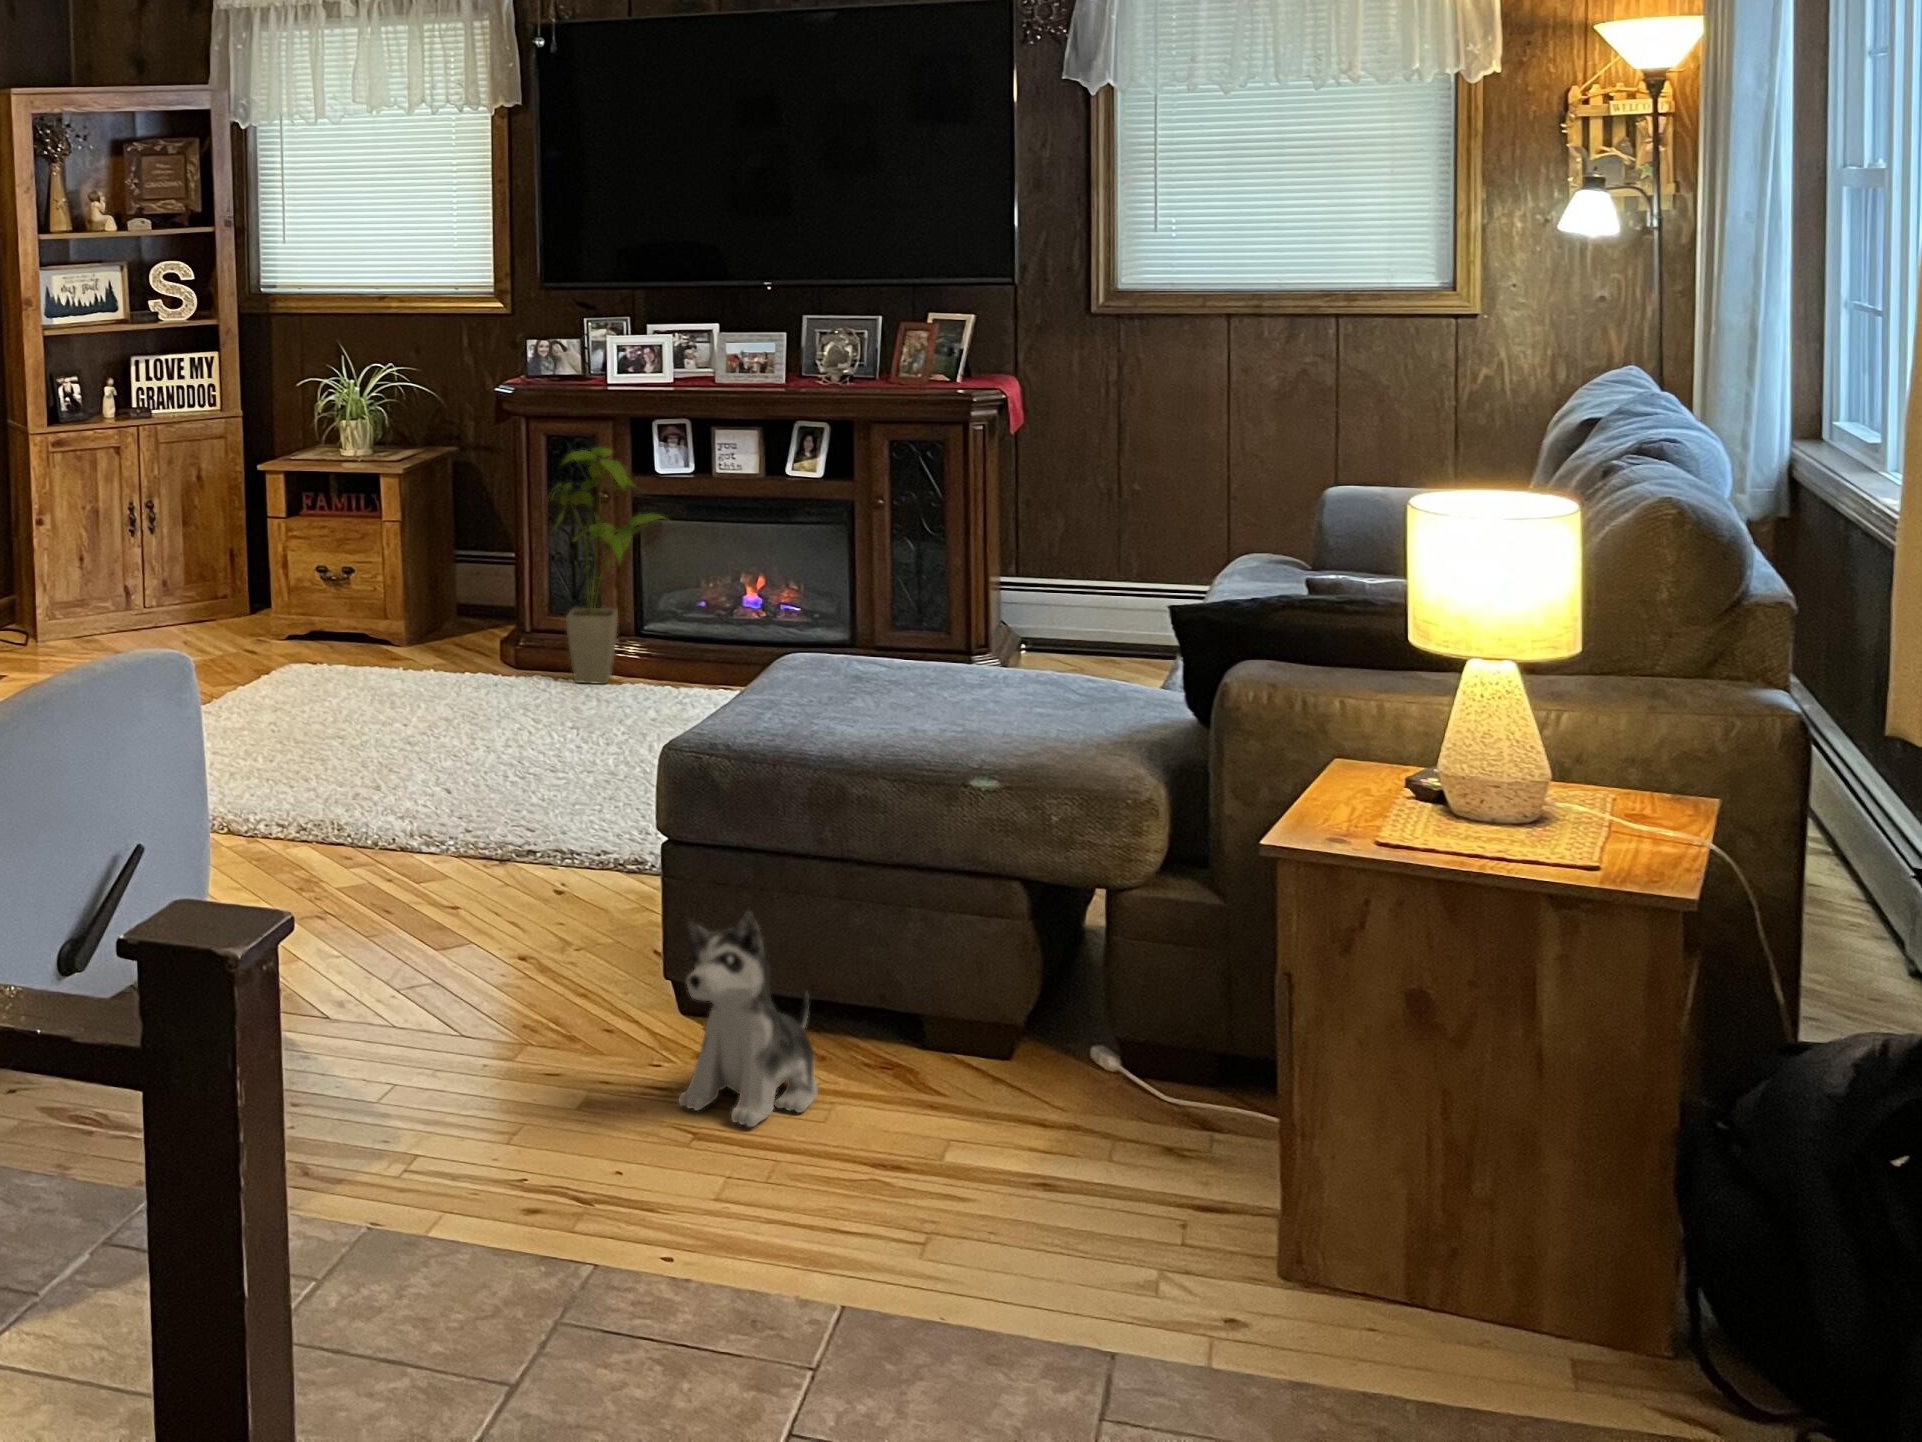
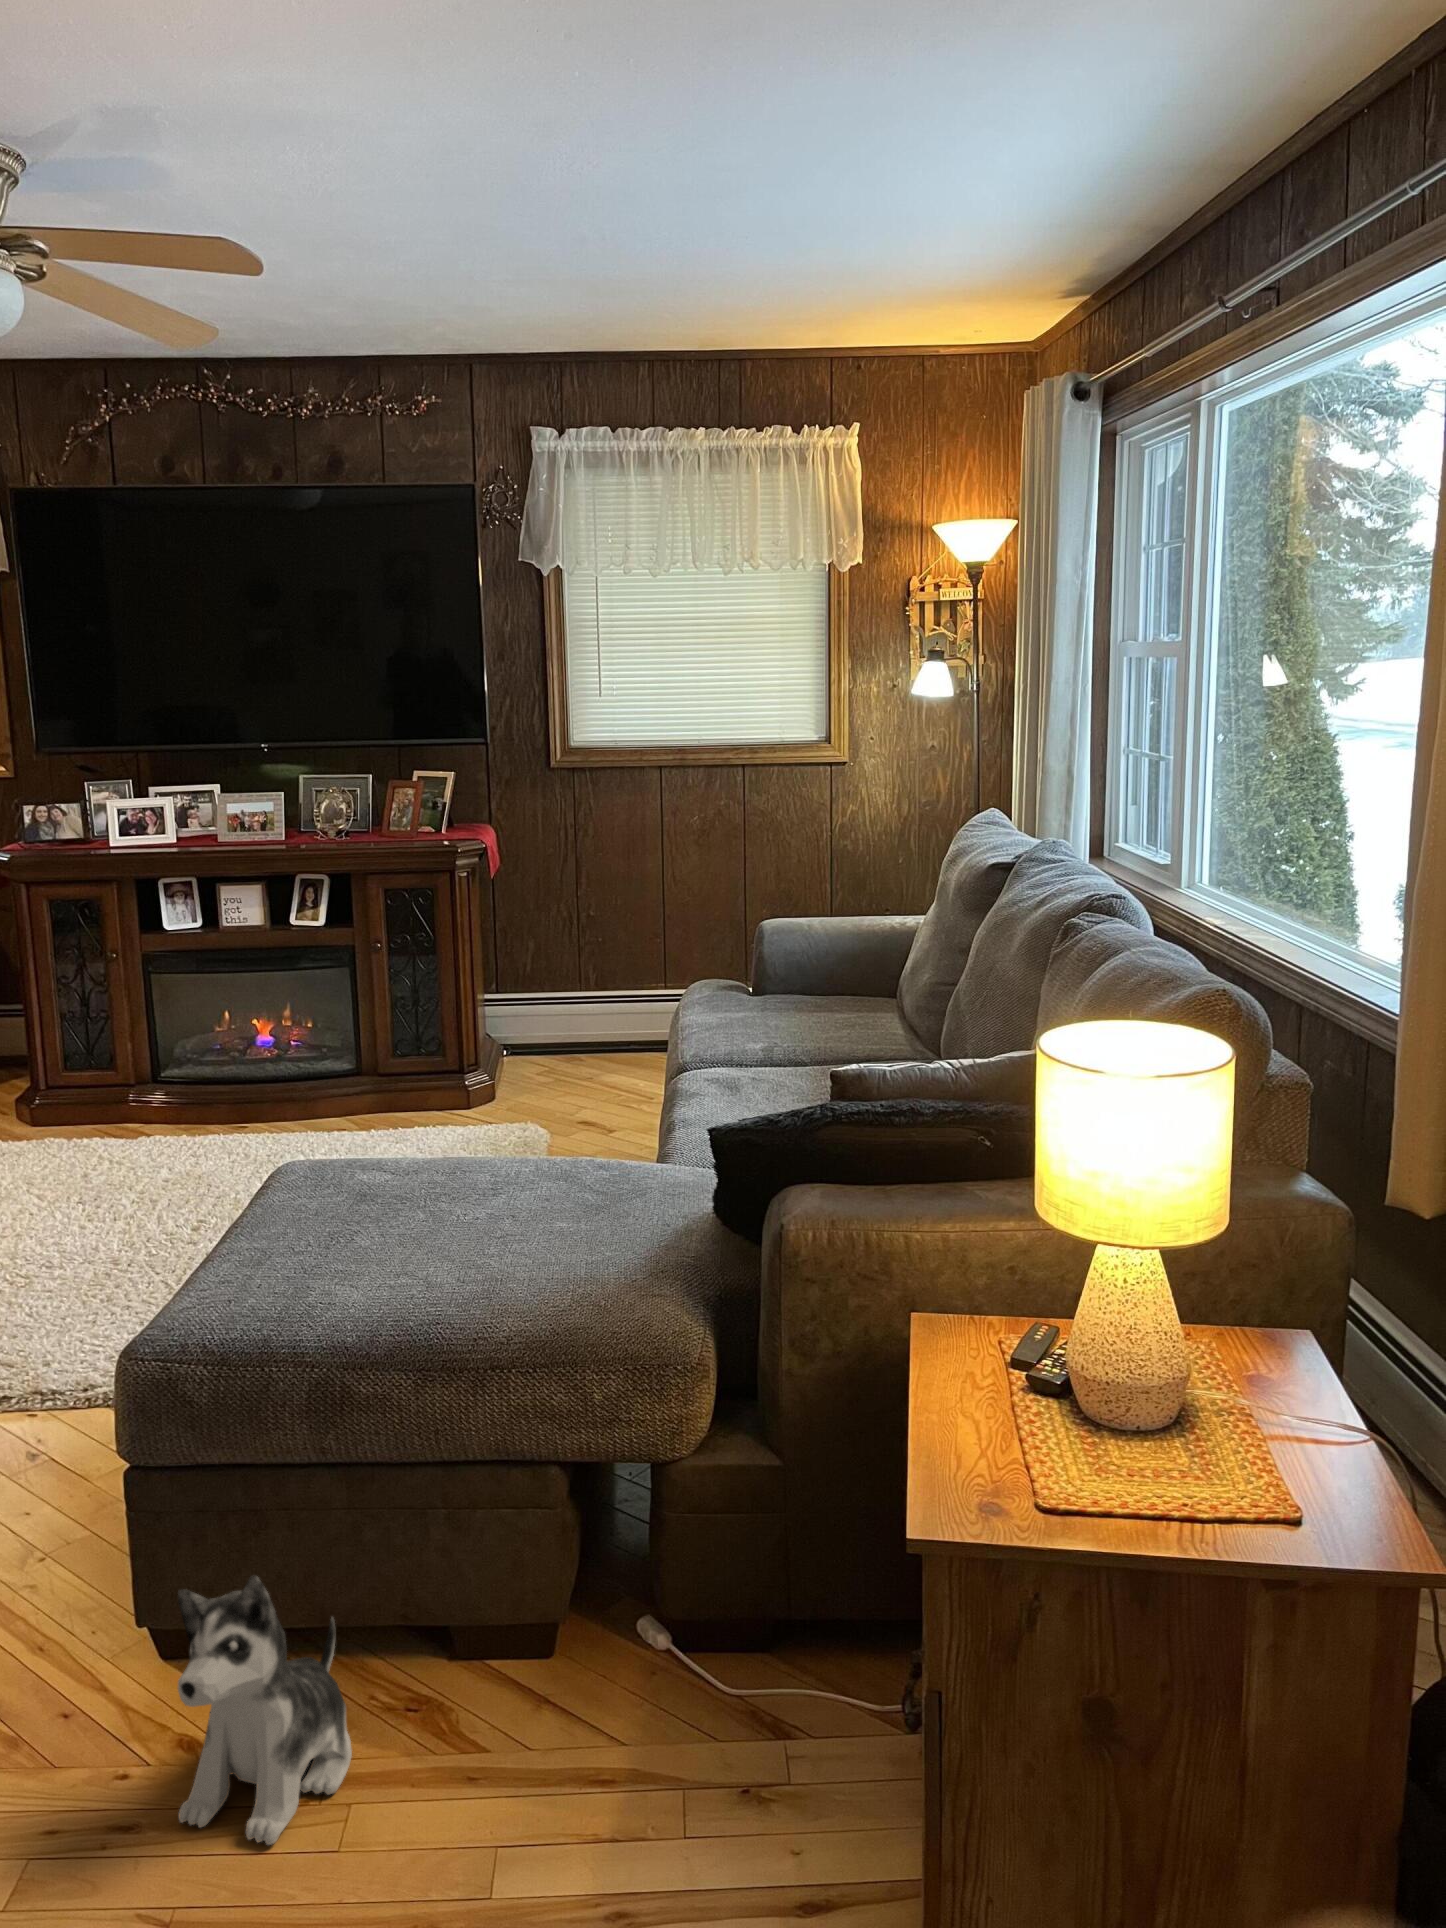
house plant: present [548,447,673,684] -> none [54,910,184,1135]

